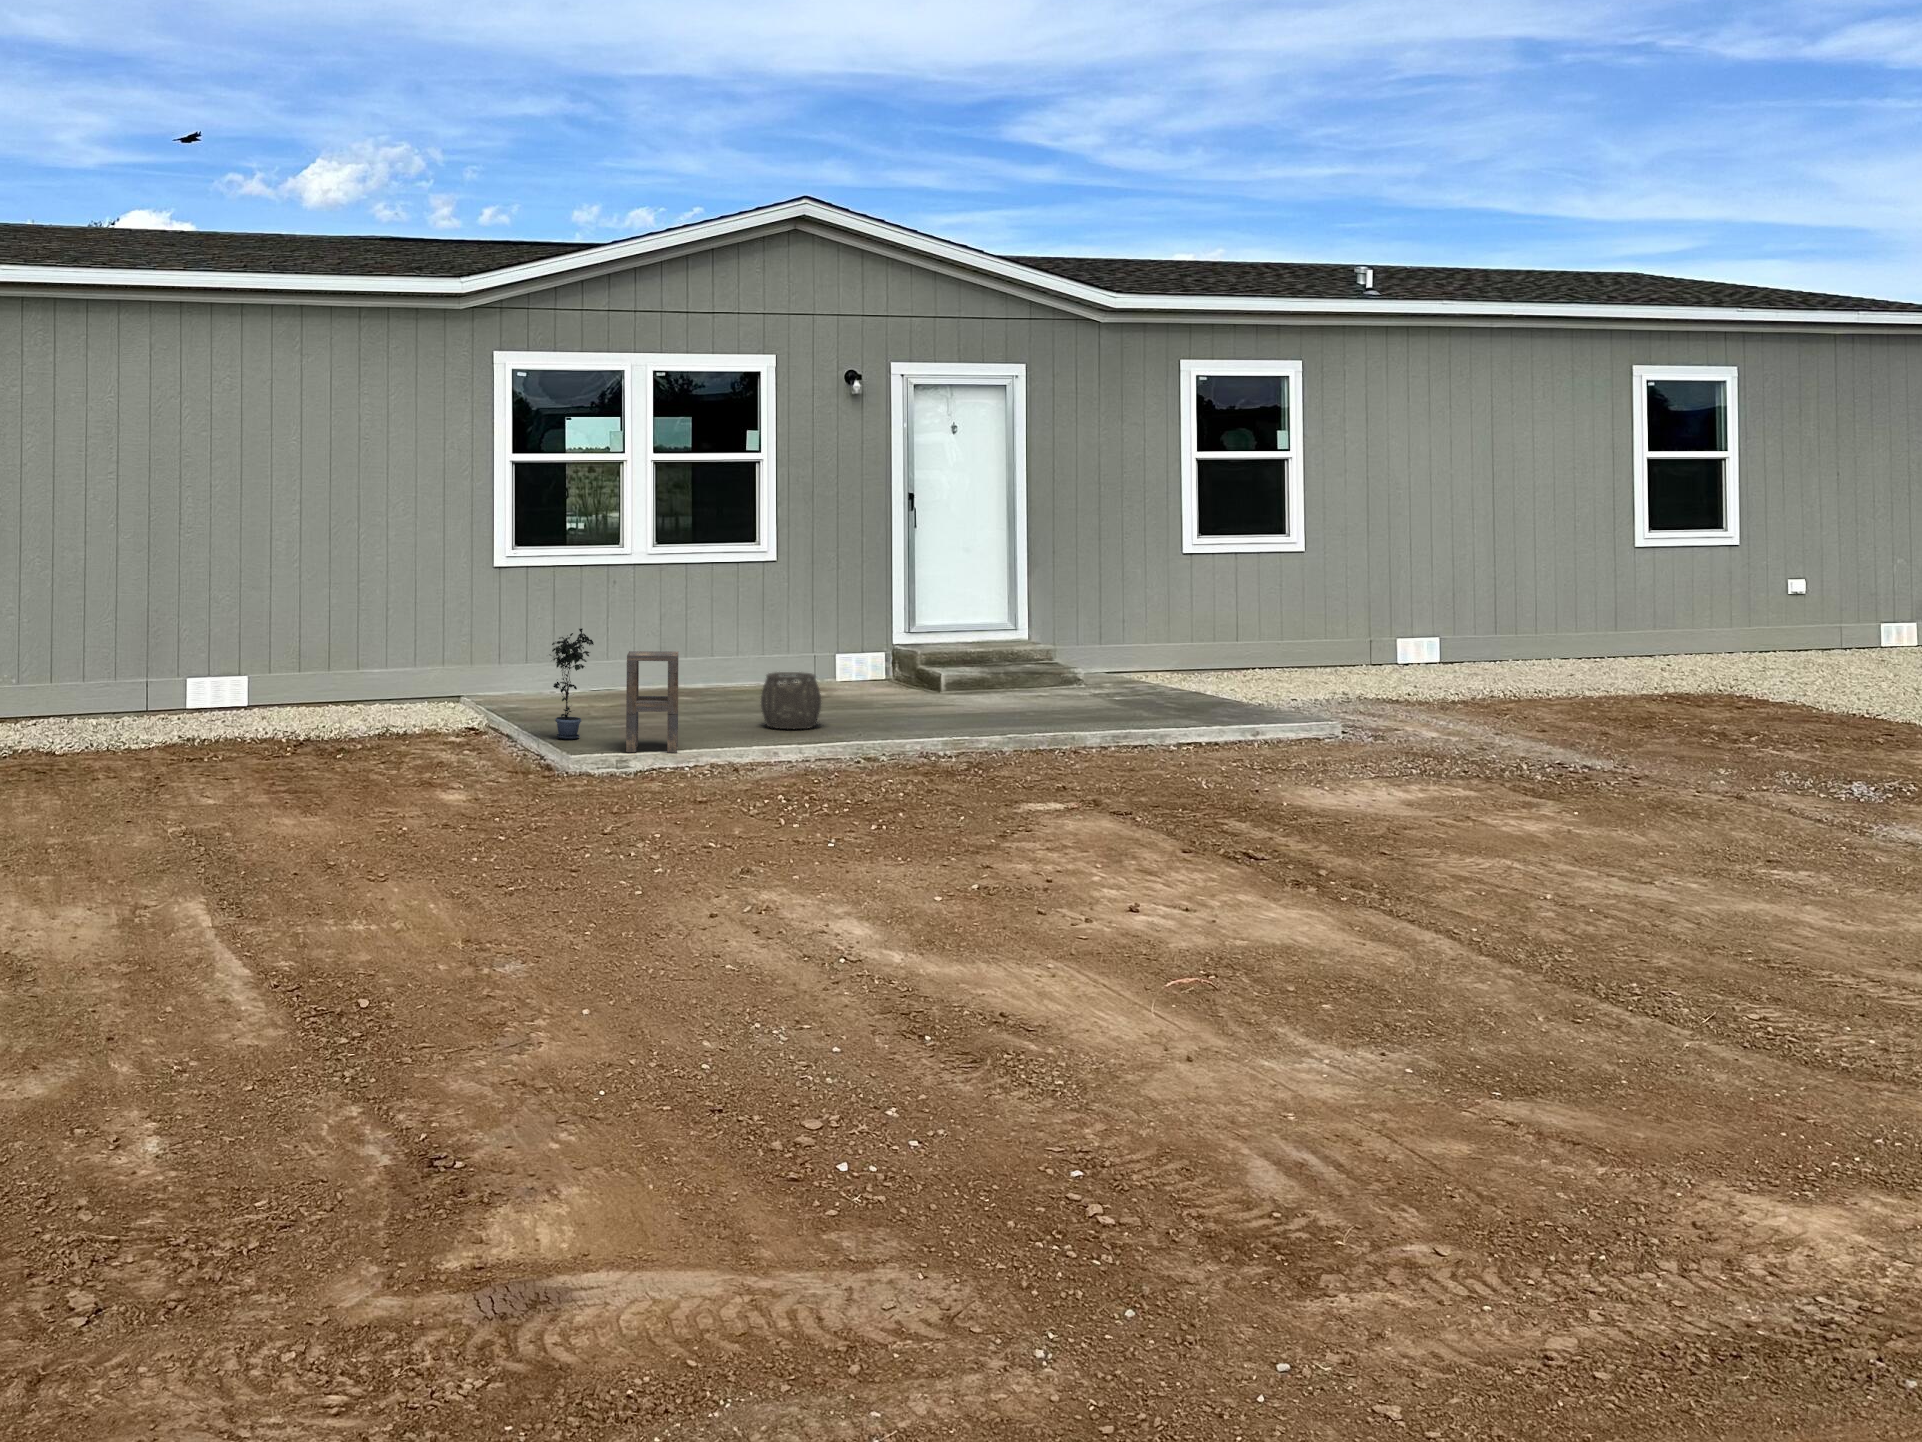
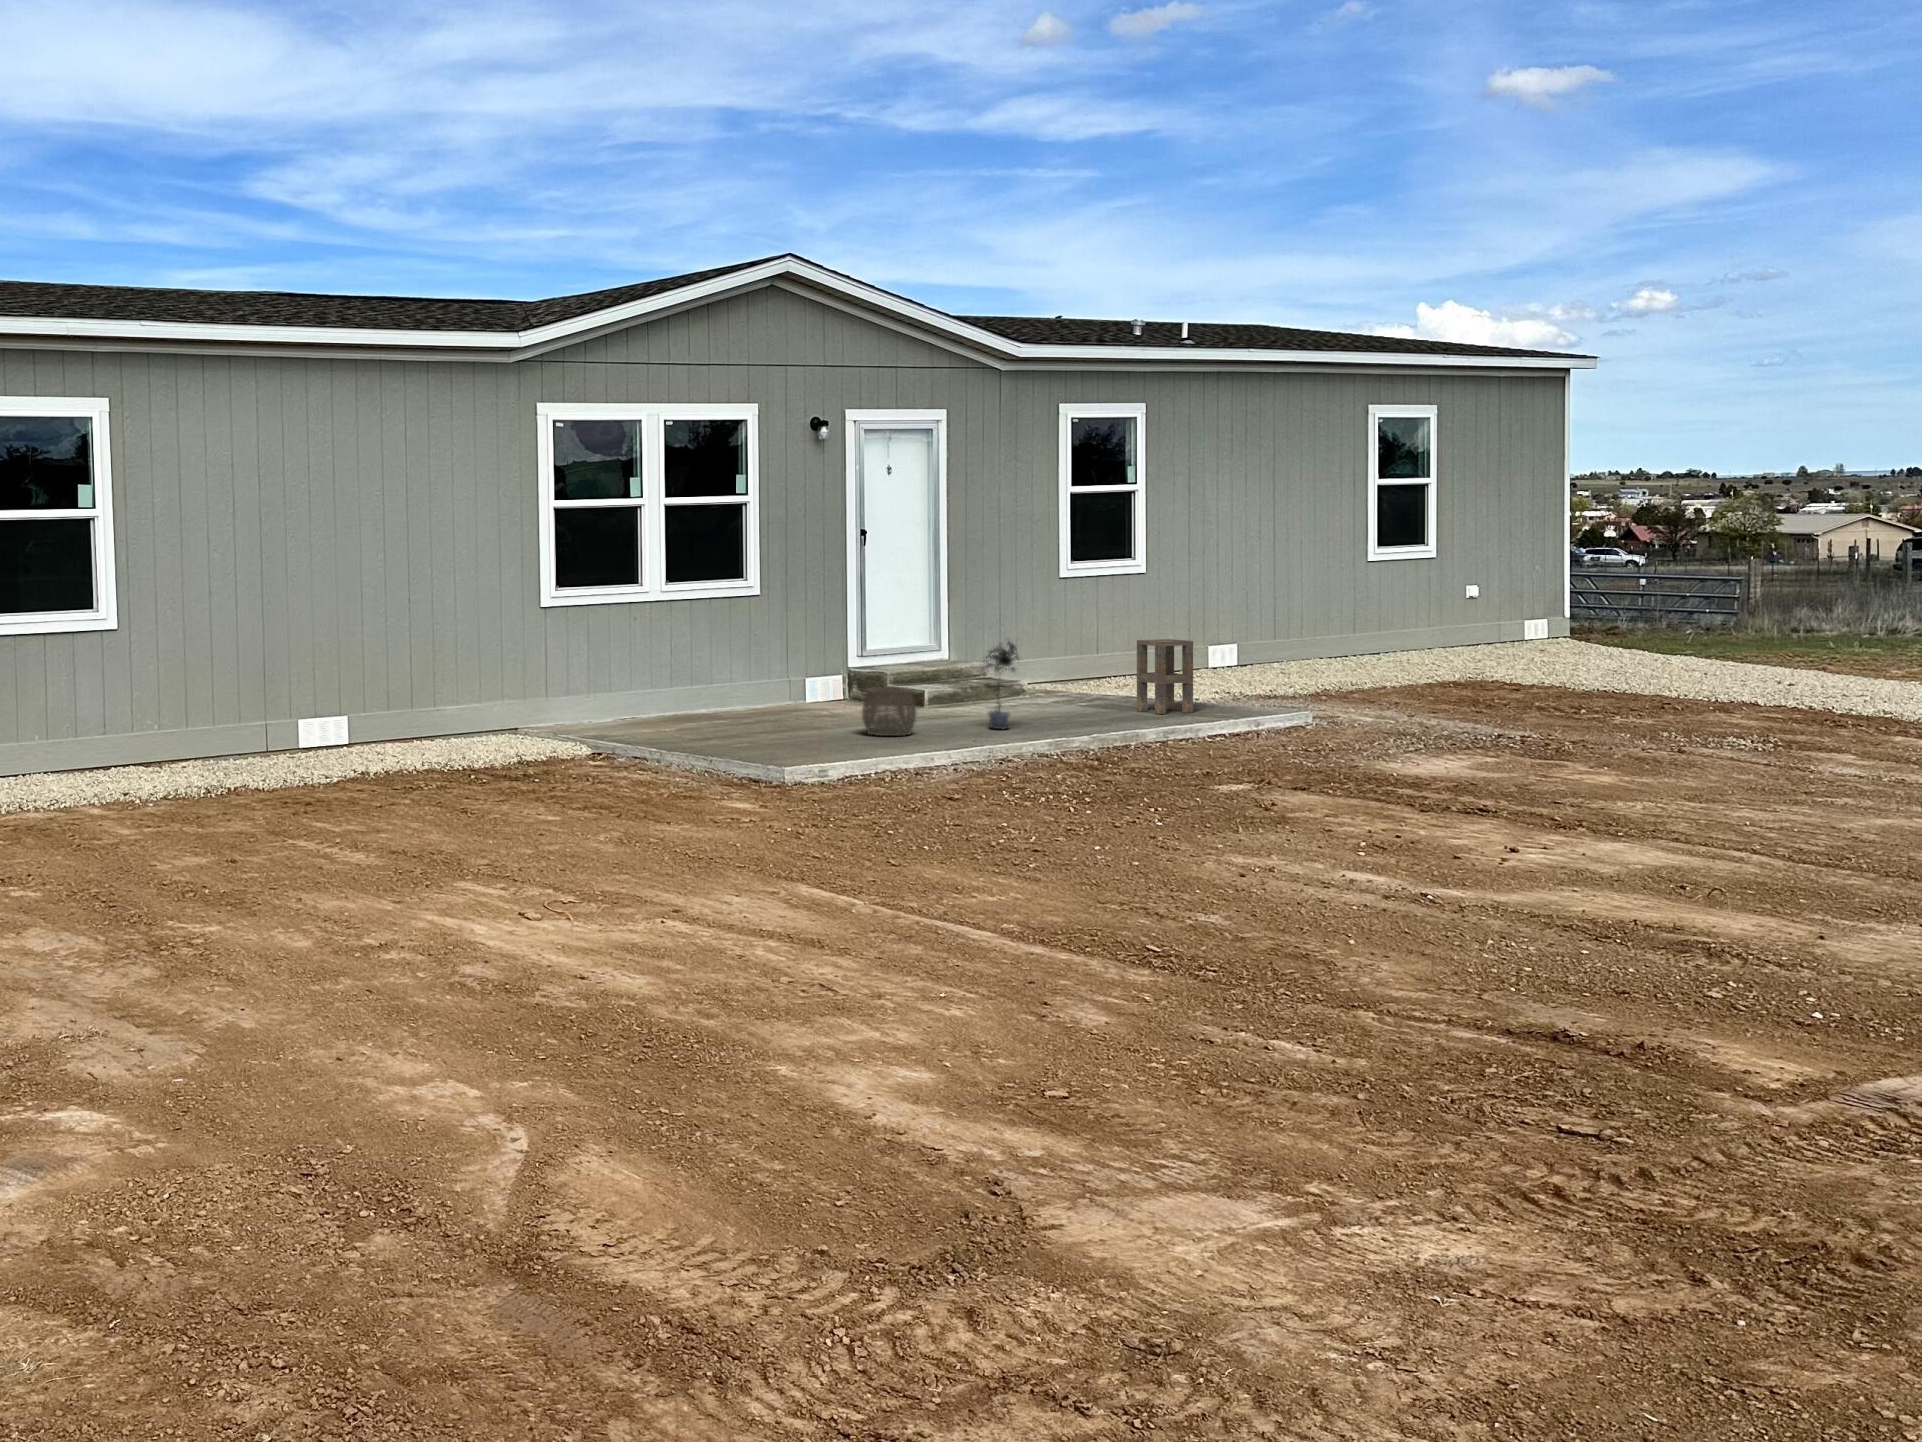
potted plant: present [552,629,594,739] -> present [985,641,1018,729]
side table: present [626,651,678,753] -> present [1137,639,1193,714]

